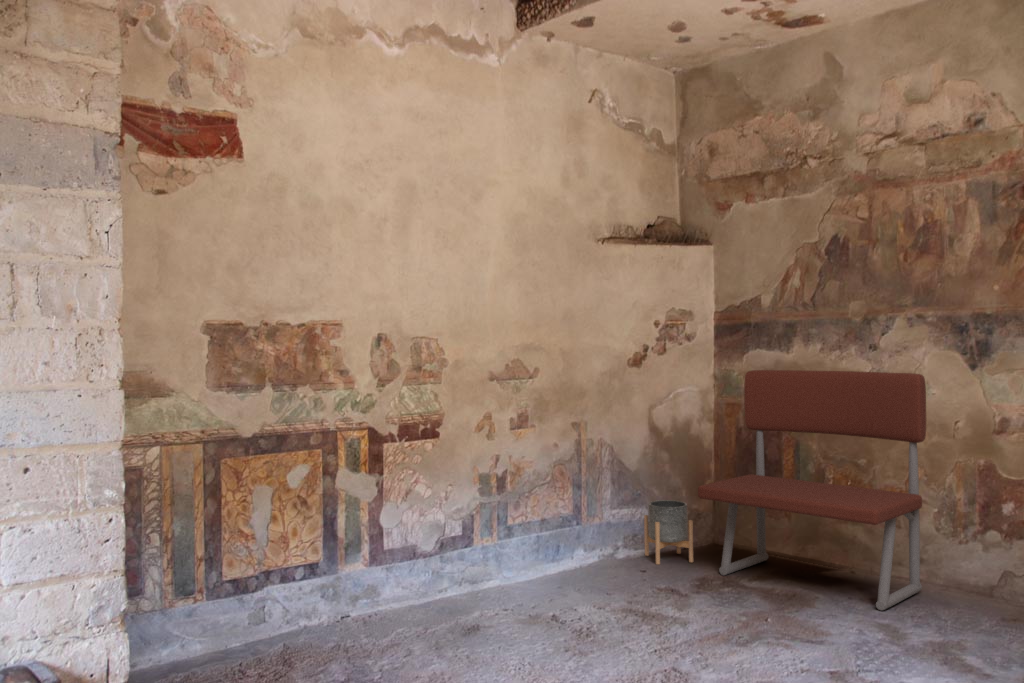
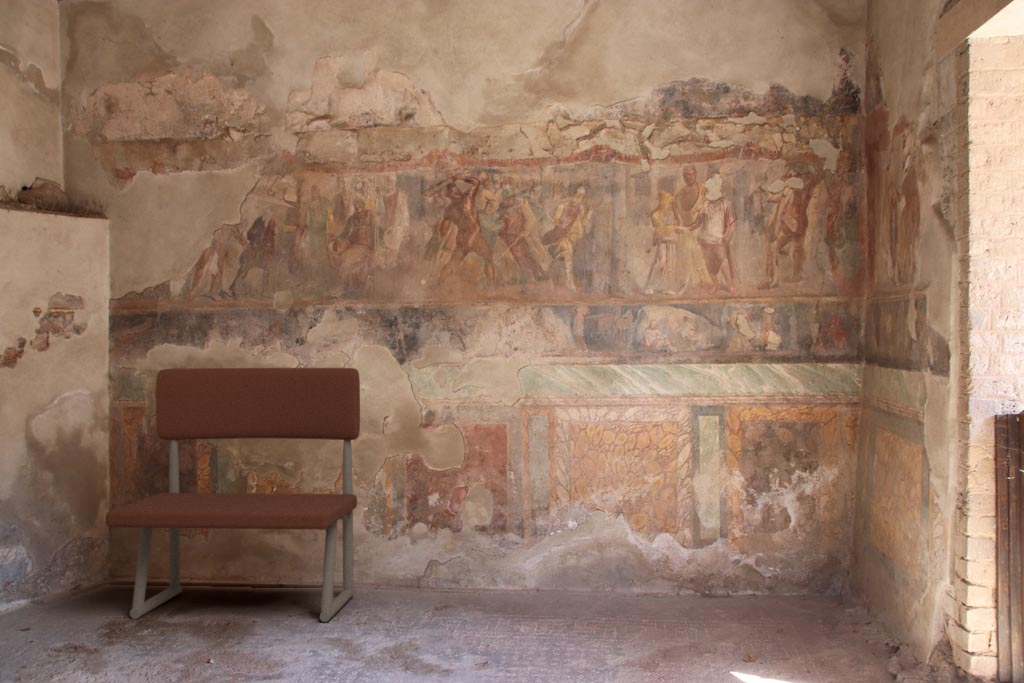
planter: present [644,500,693,564] -> none [19,537,90,622]

